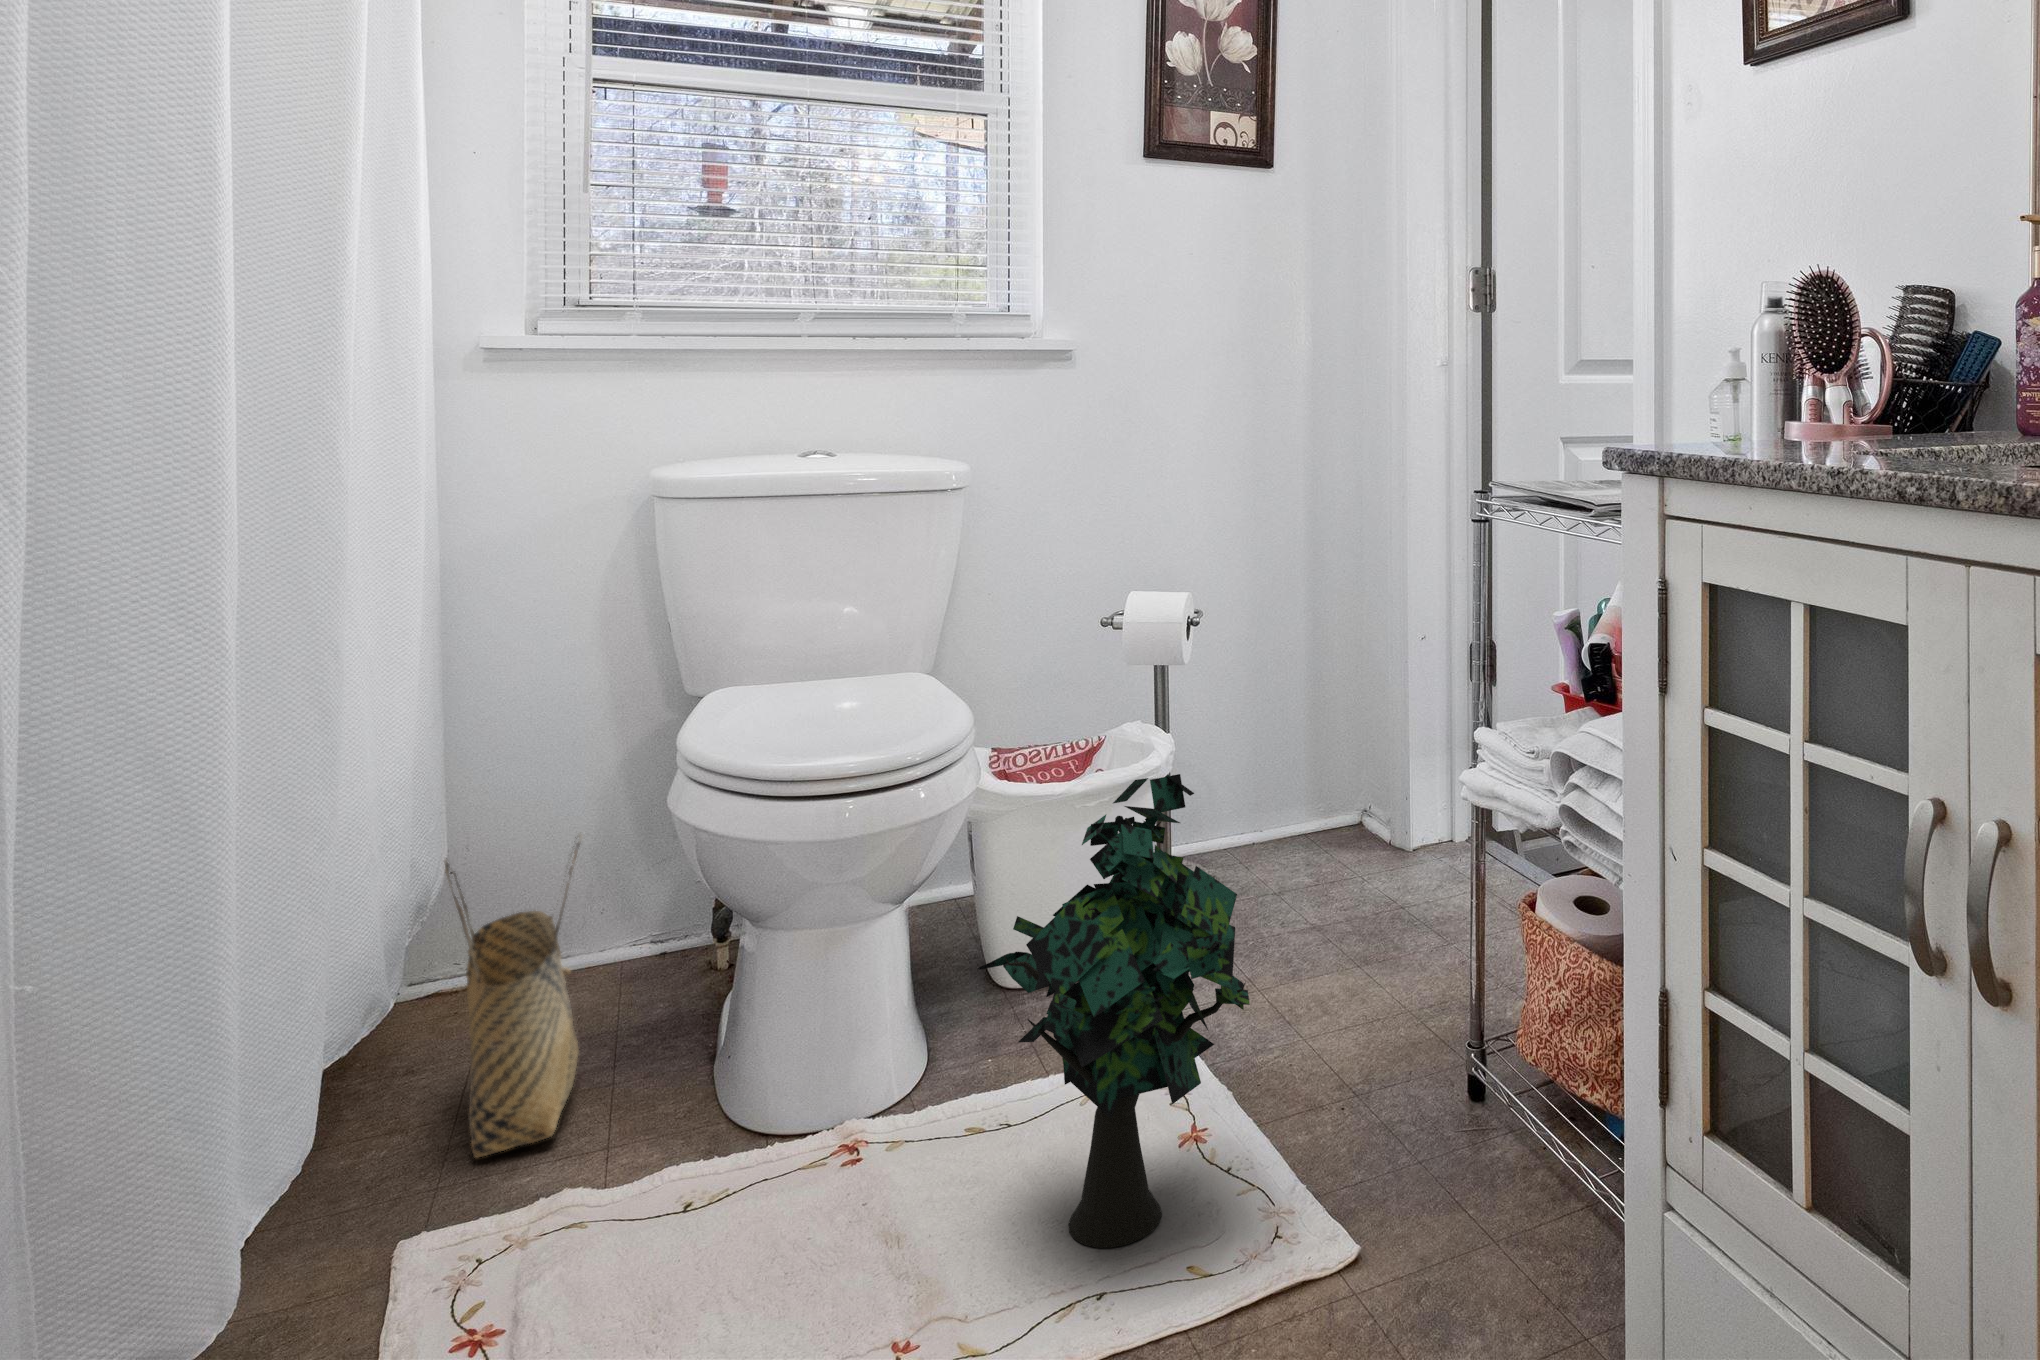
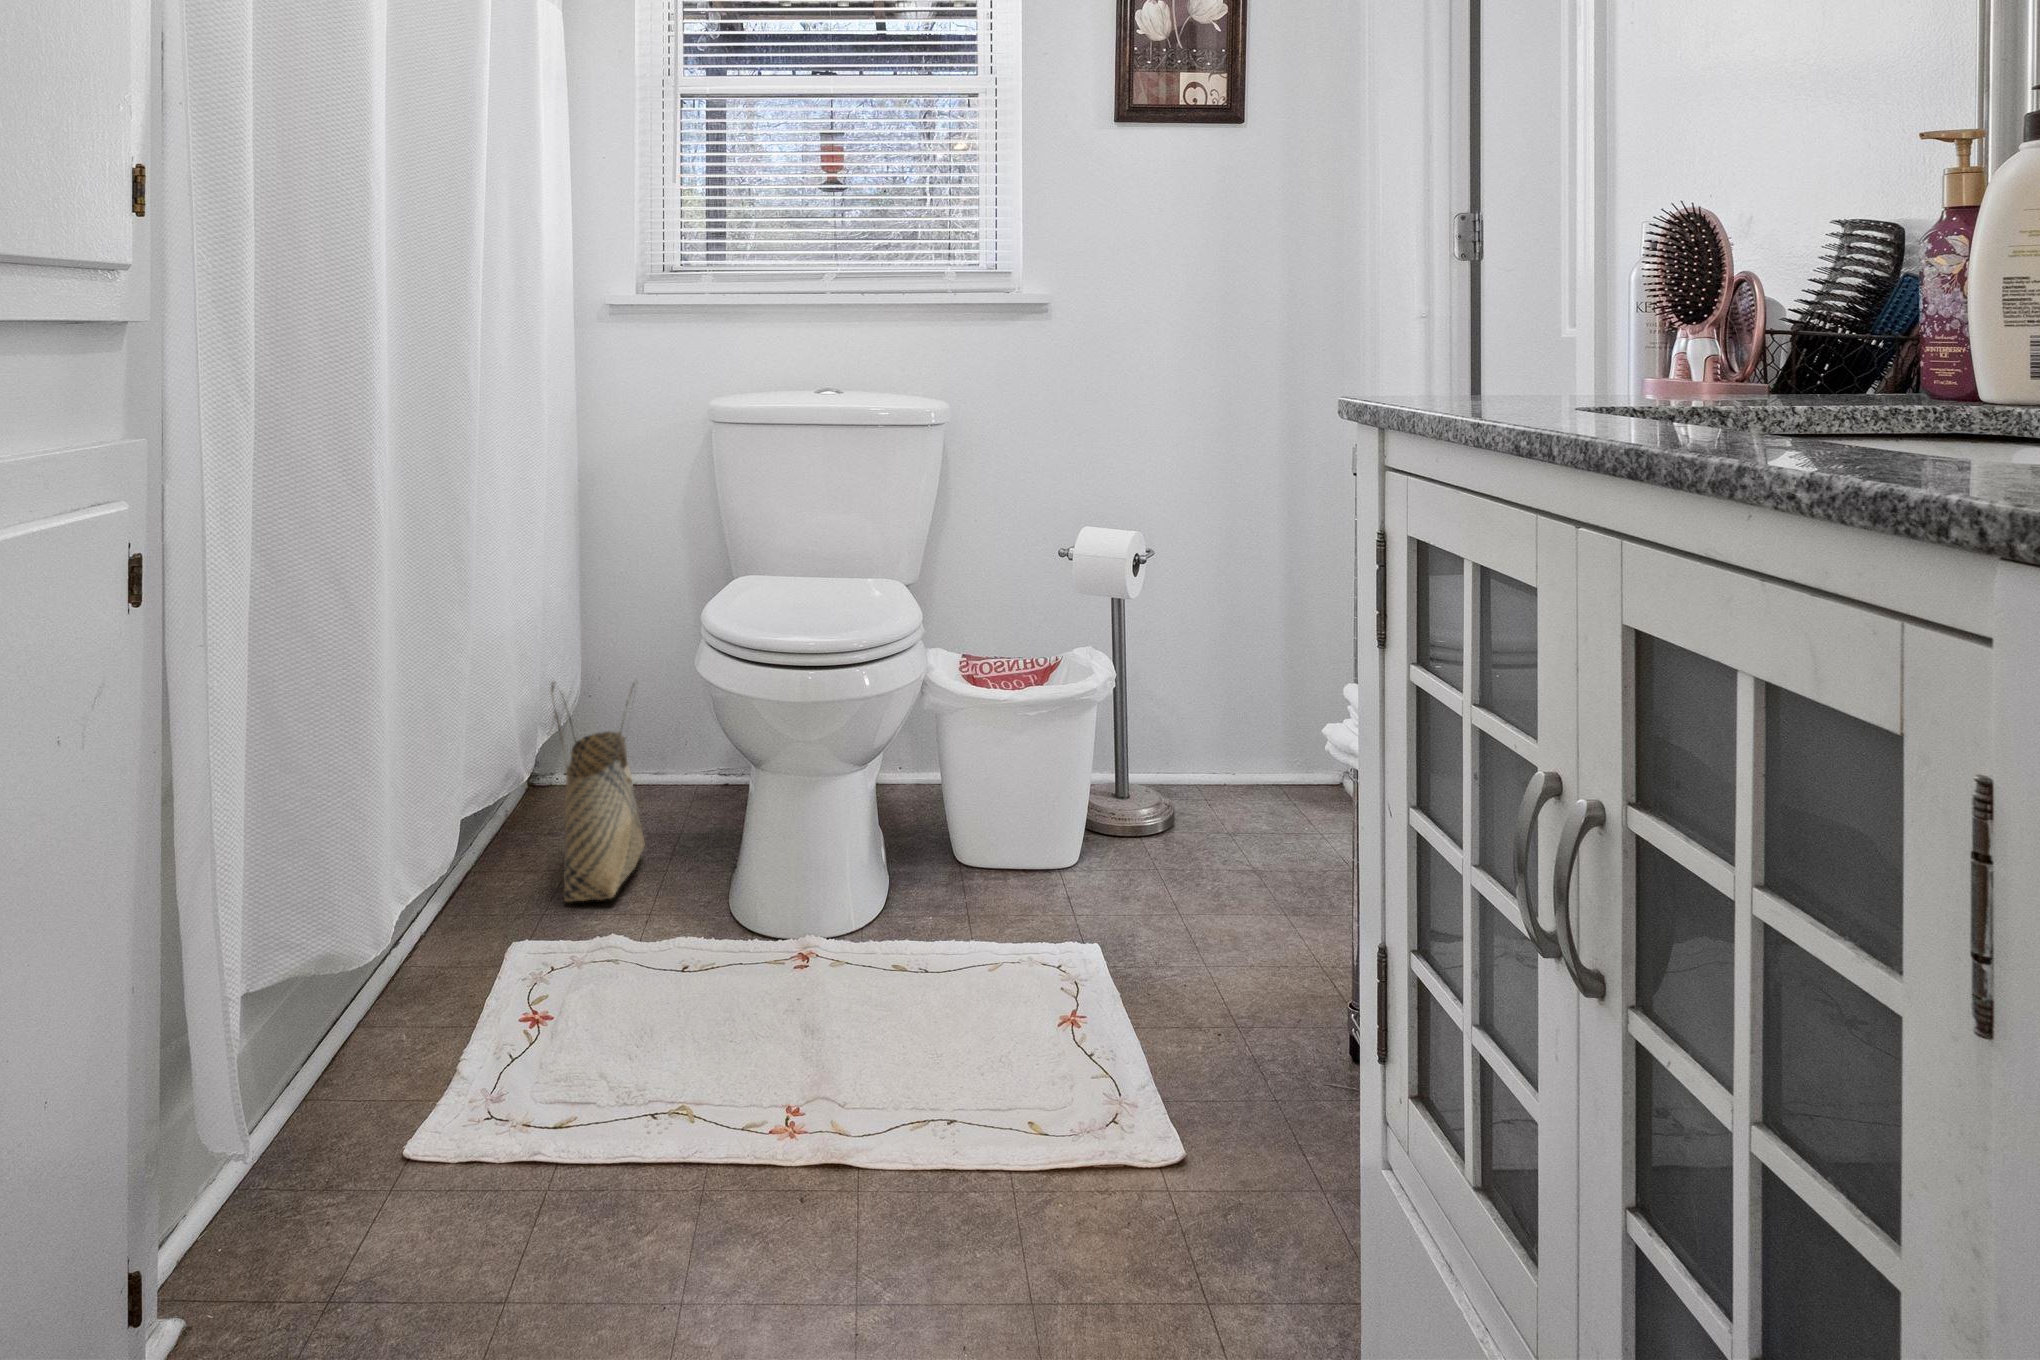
decorative plant: present [978,774,1250,1248] -> none [865,683,1095,1084]

